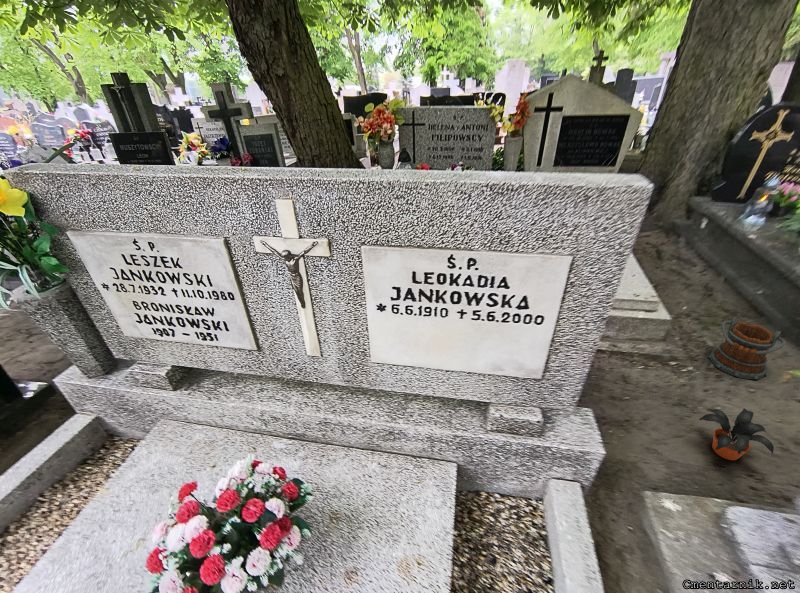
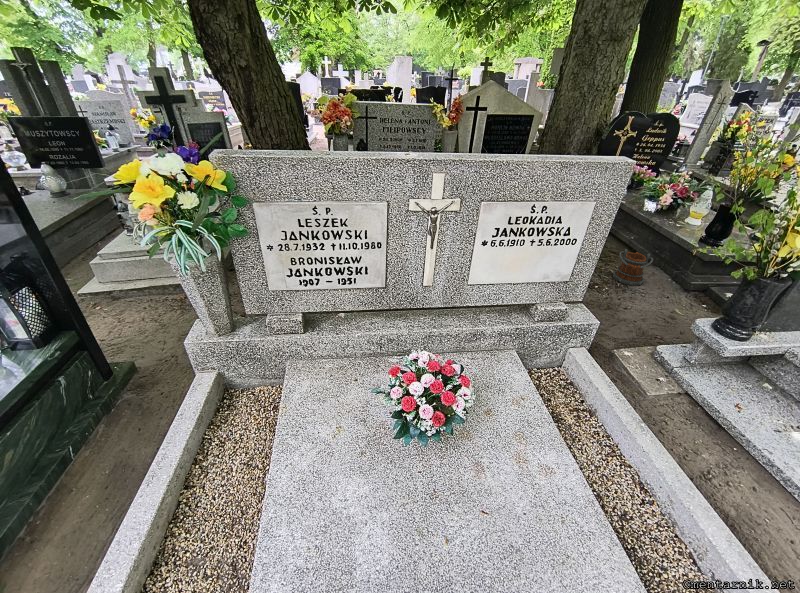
potted plant: present [699,408,774,460] -> none [628,294,666,324]

